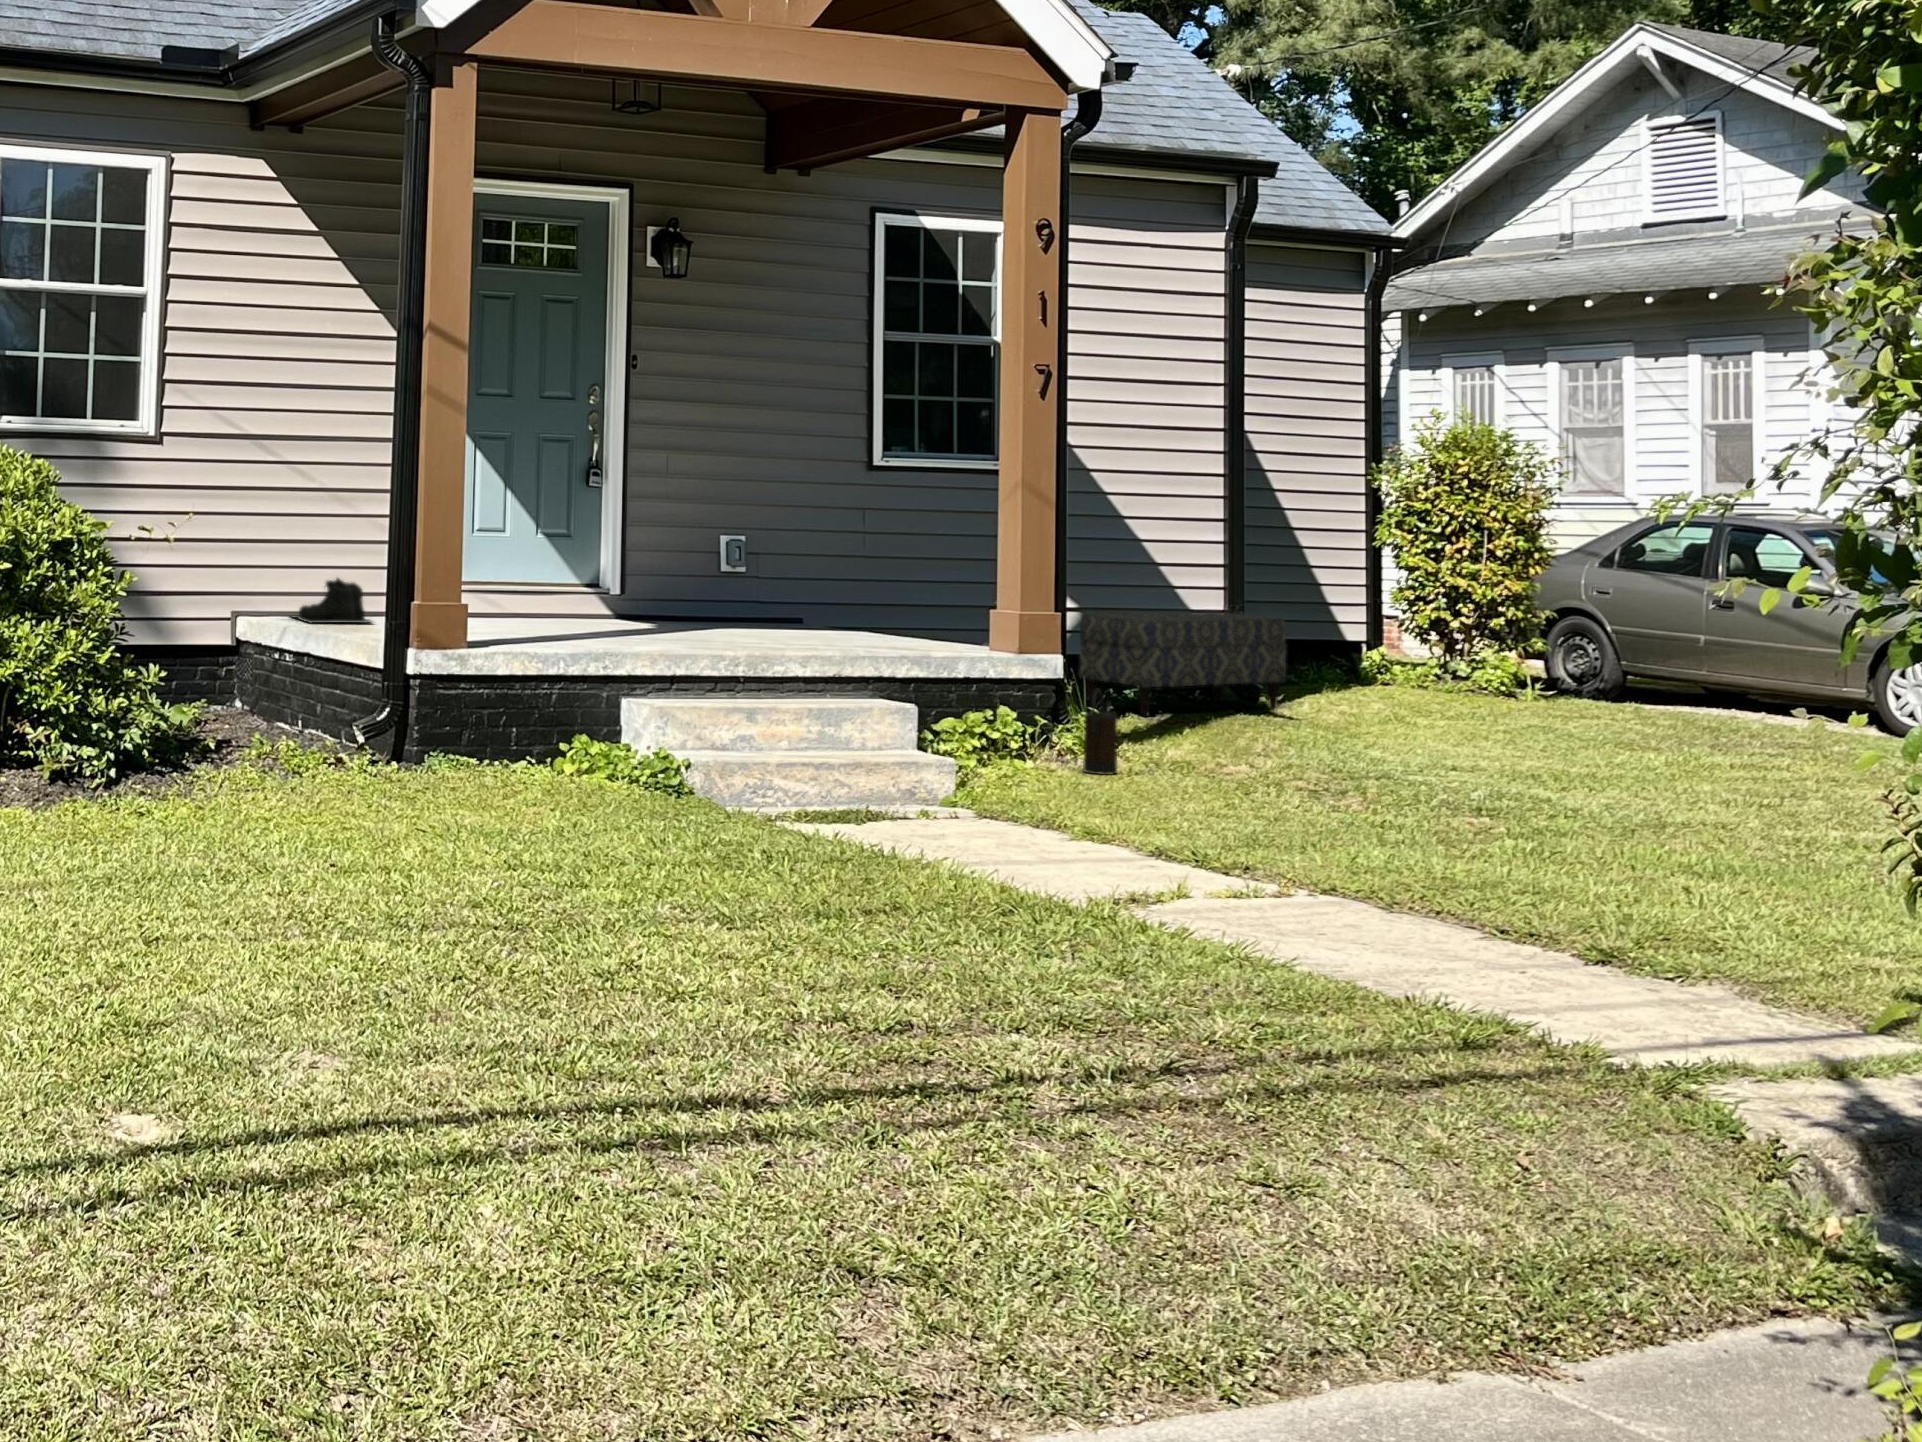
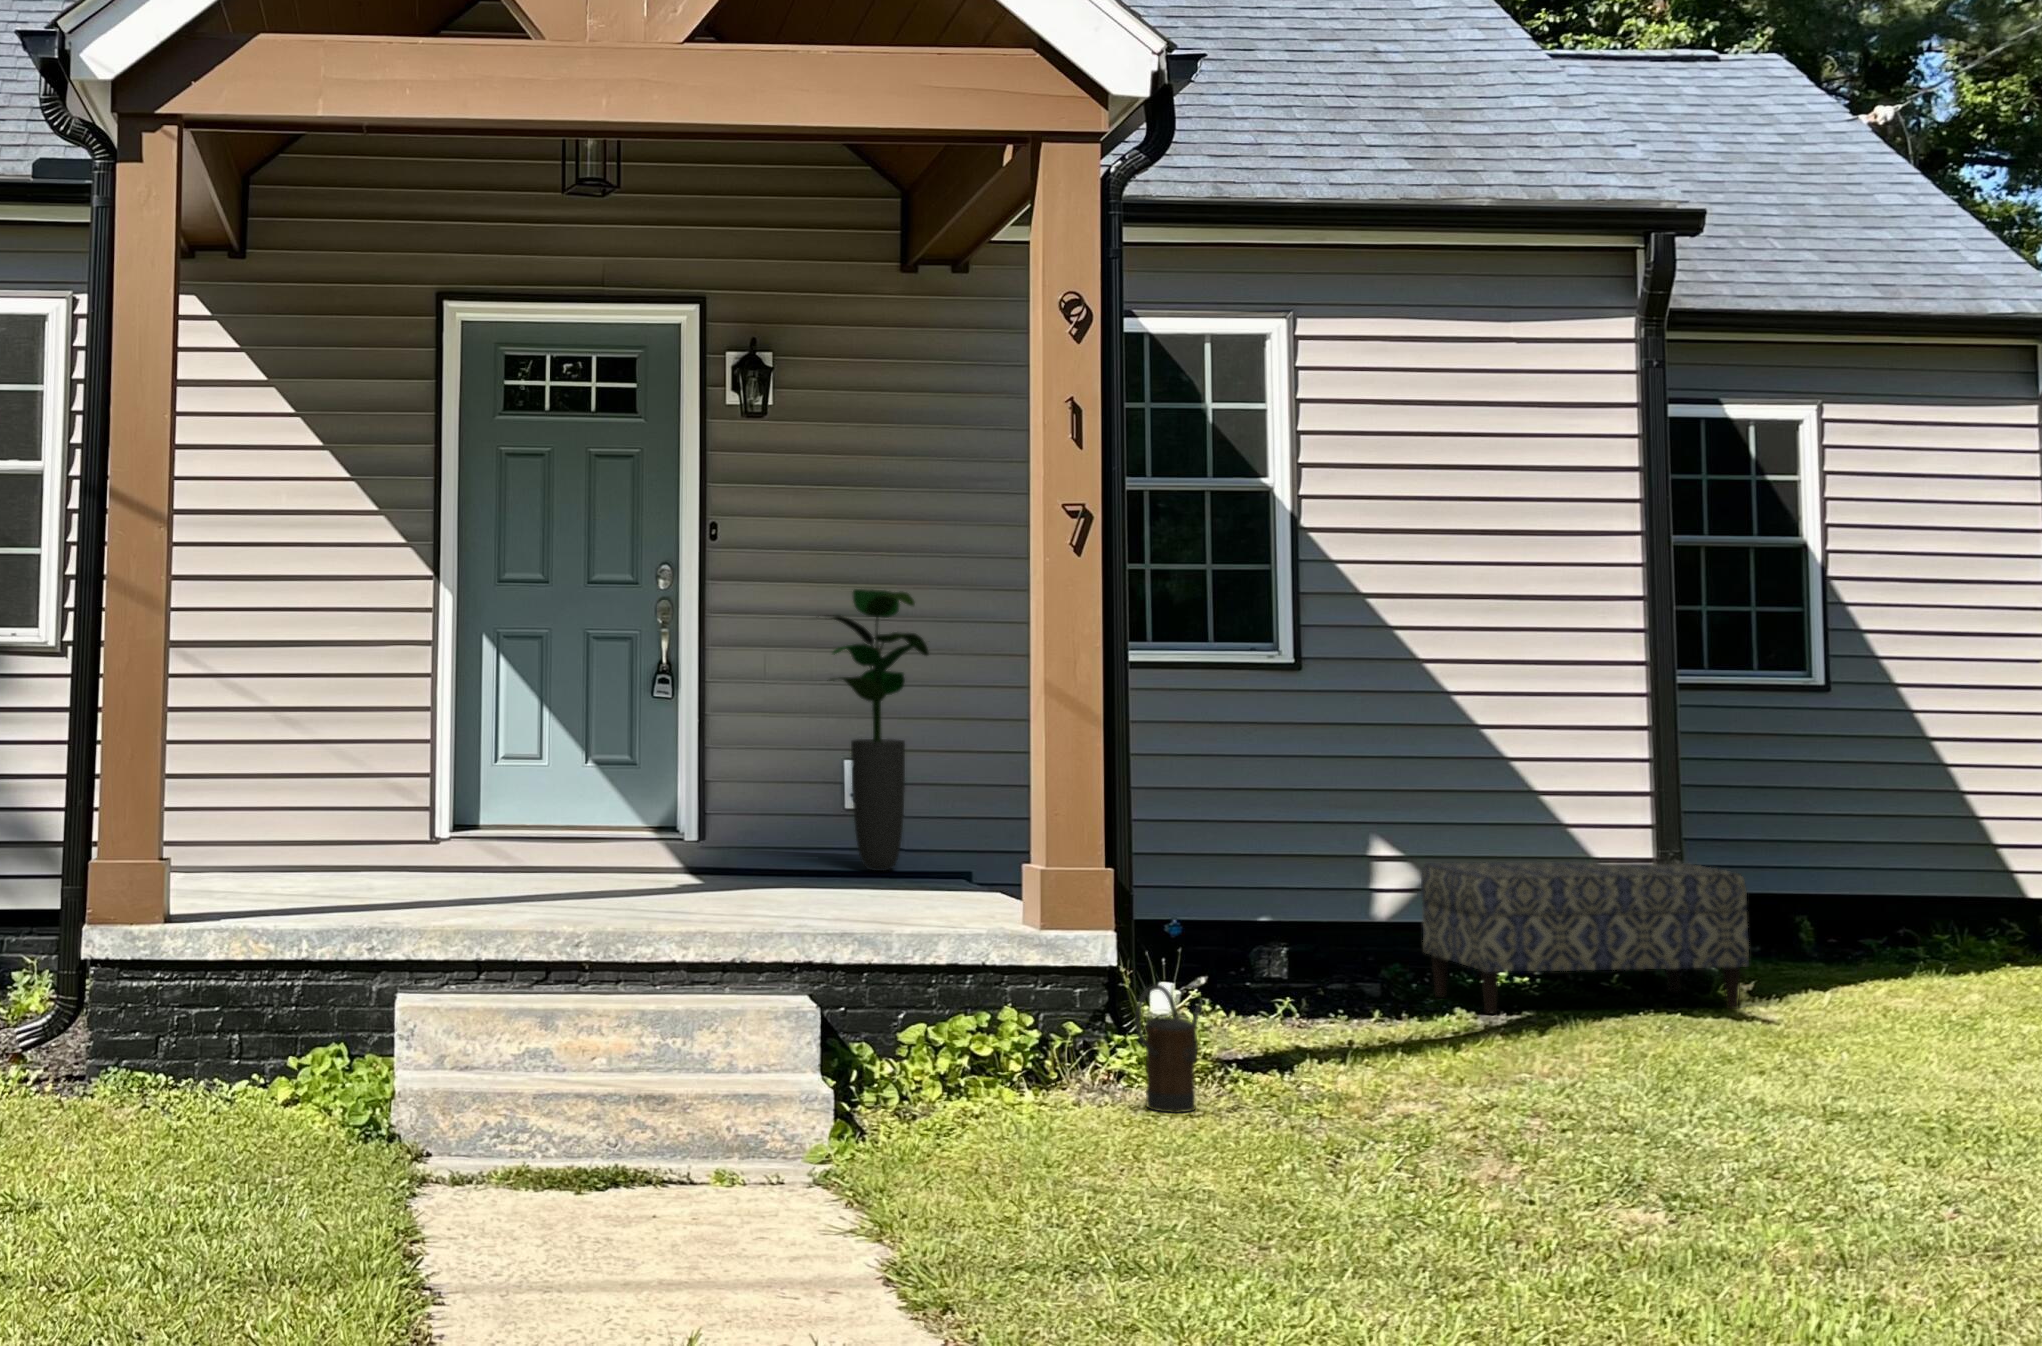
potted plant: none [722,409,813,621] -> present [831,589,929,871]
boots: present [295,578,372,623] -> none [217,812,316,871]

